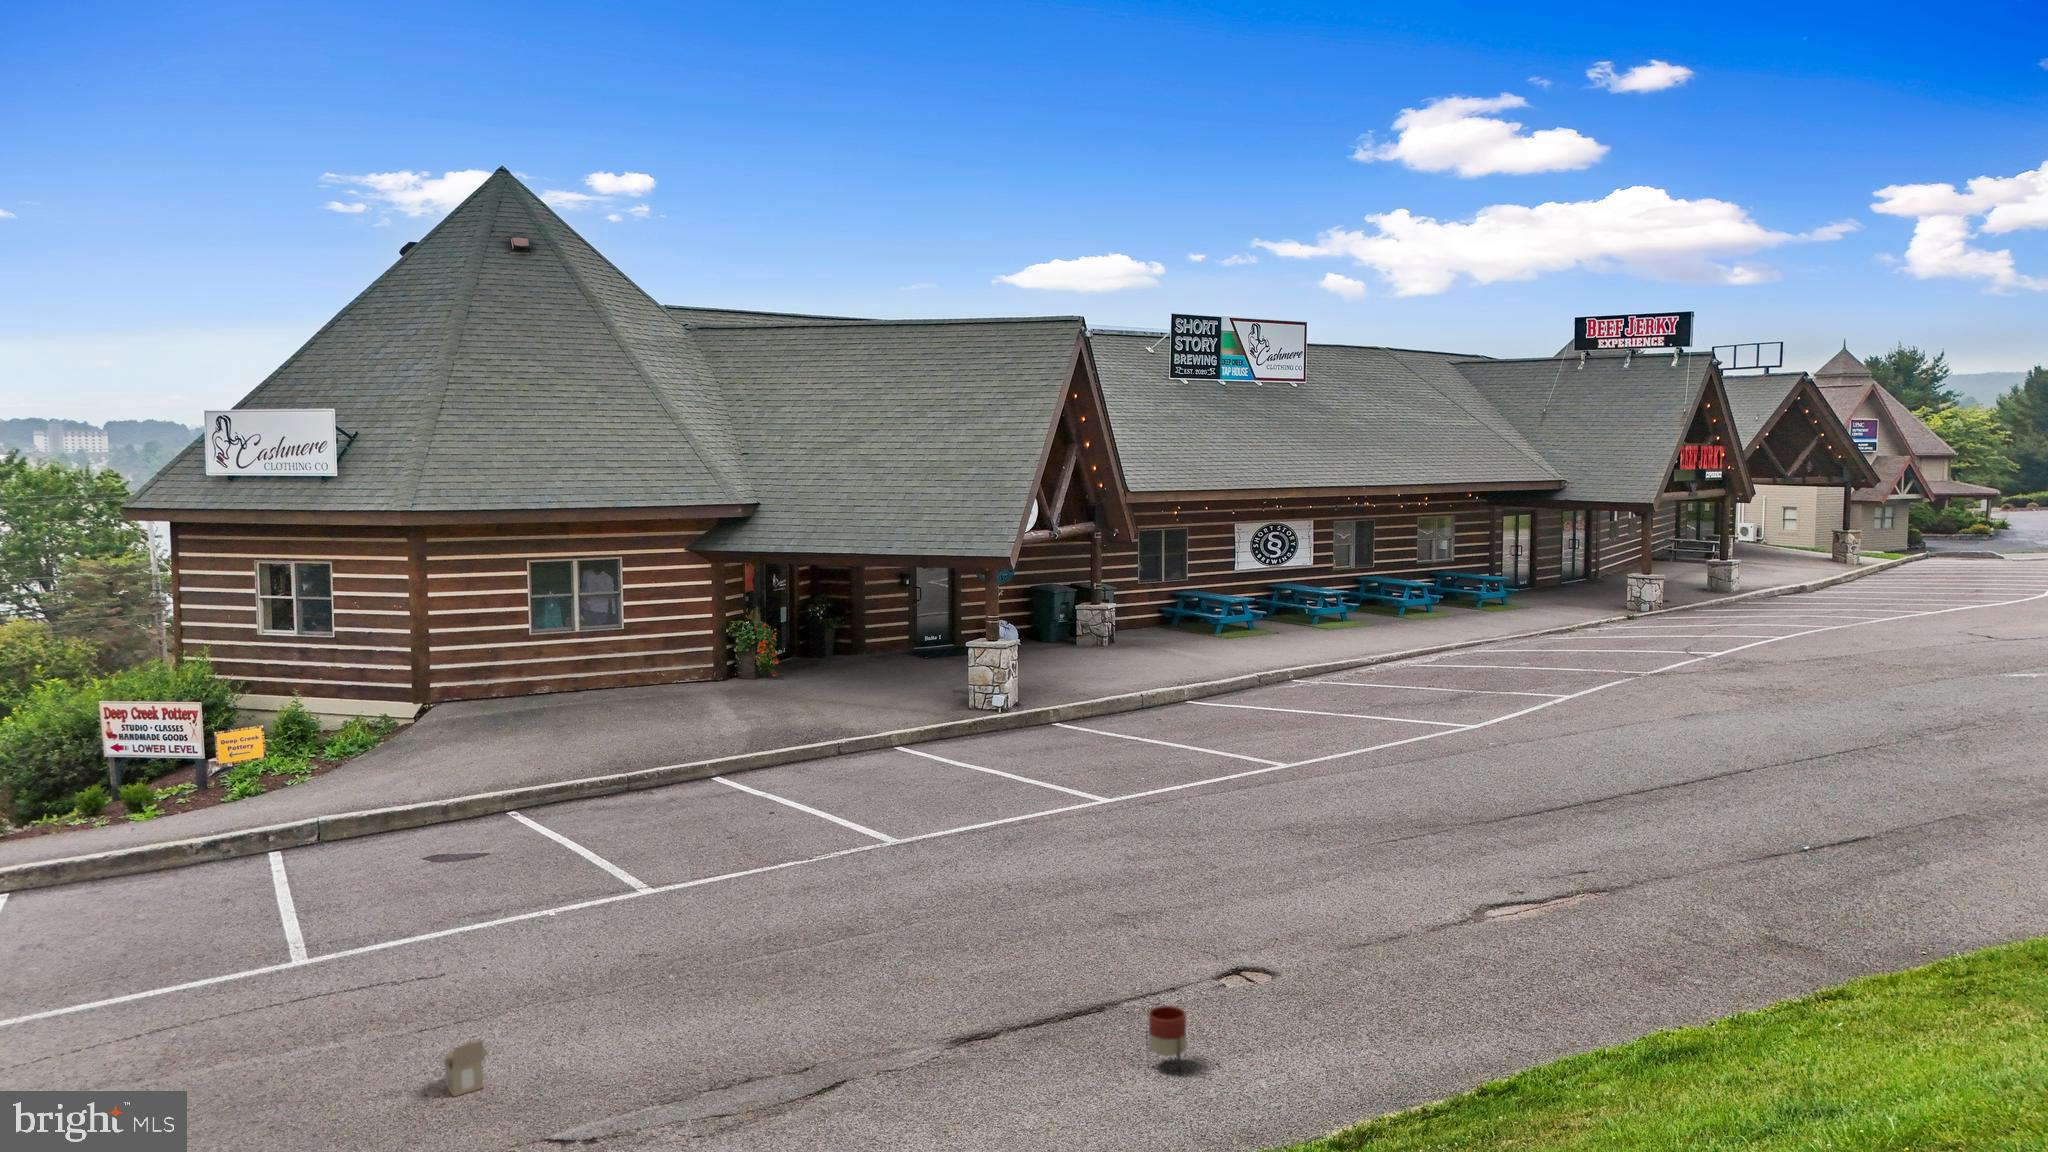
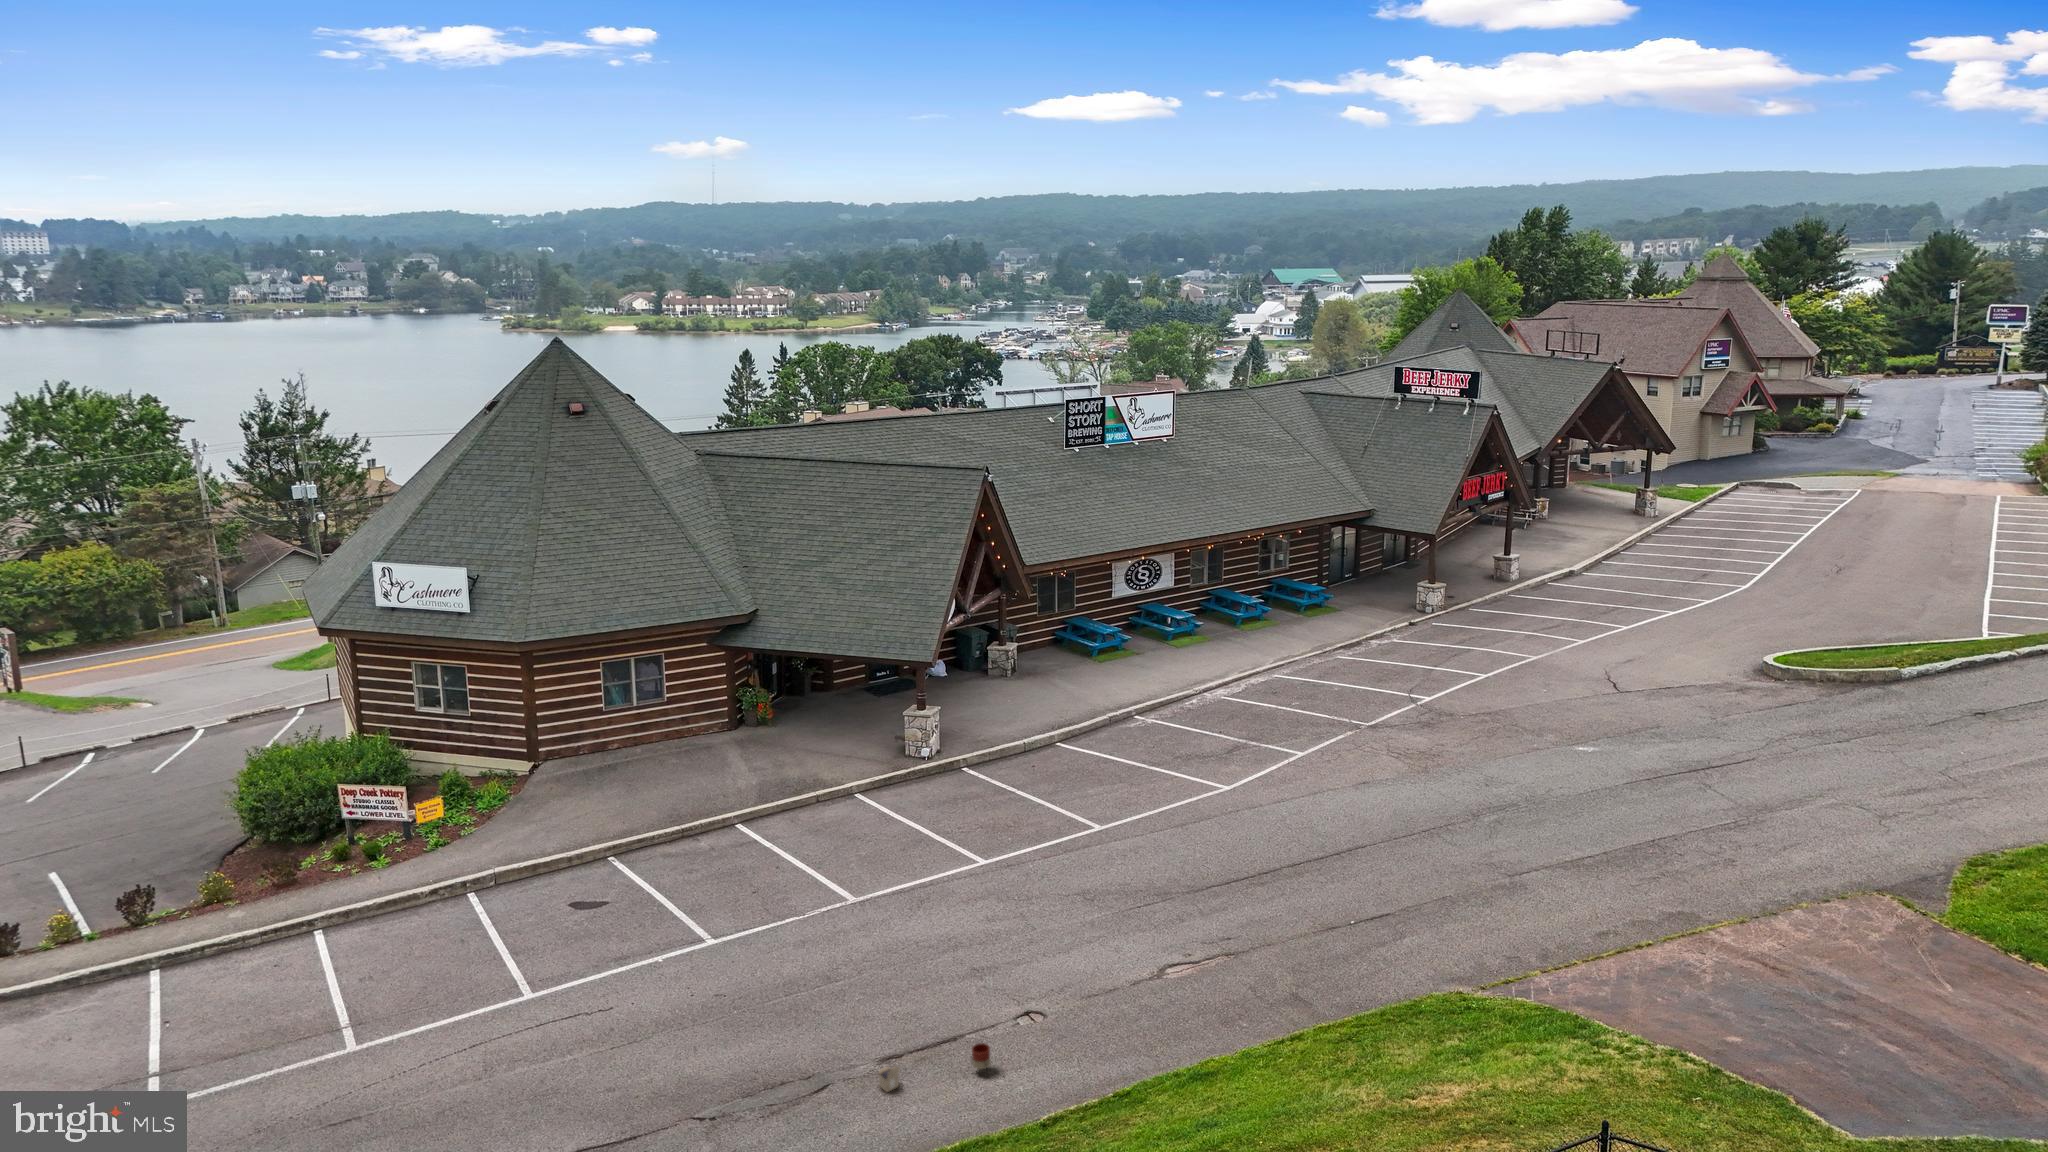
cardboard box: present [443,1041,487,1096] -> present [879,1066,900,1092]

